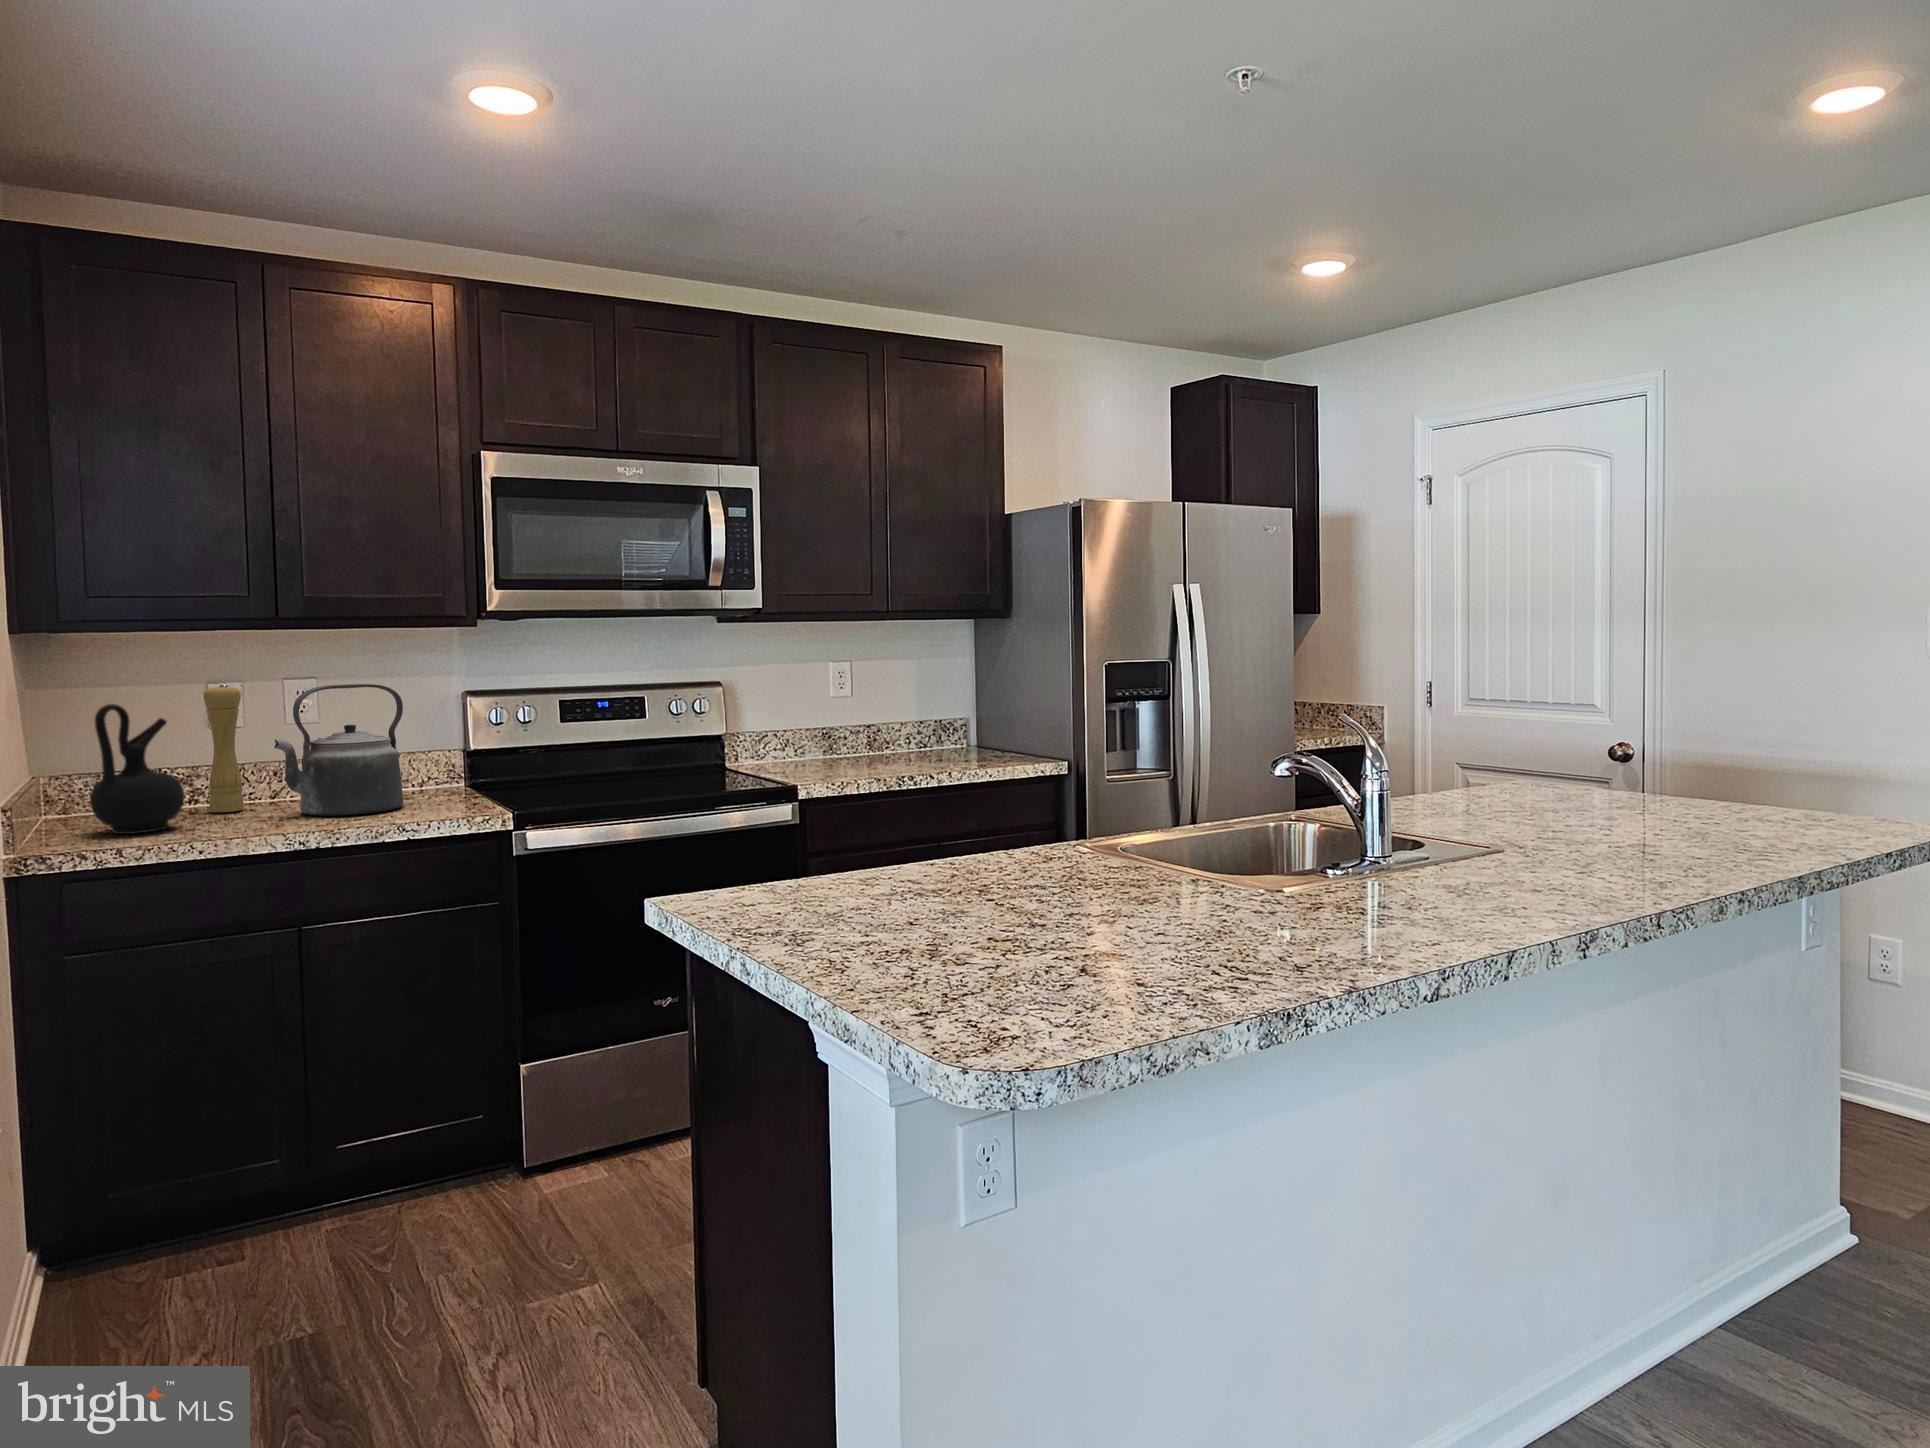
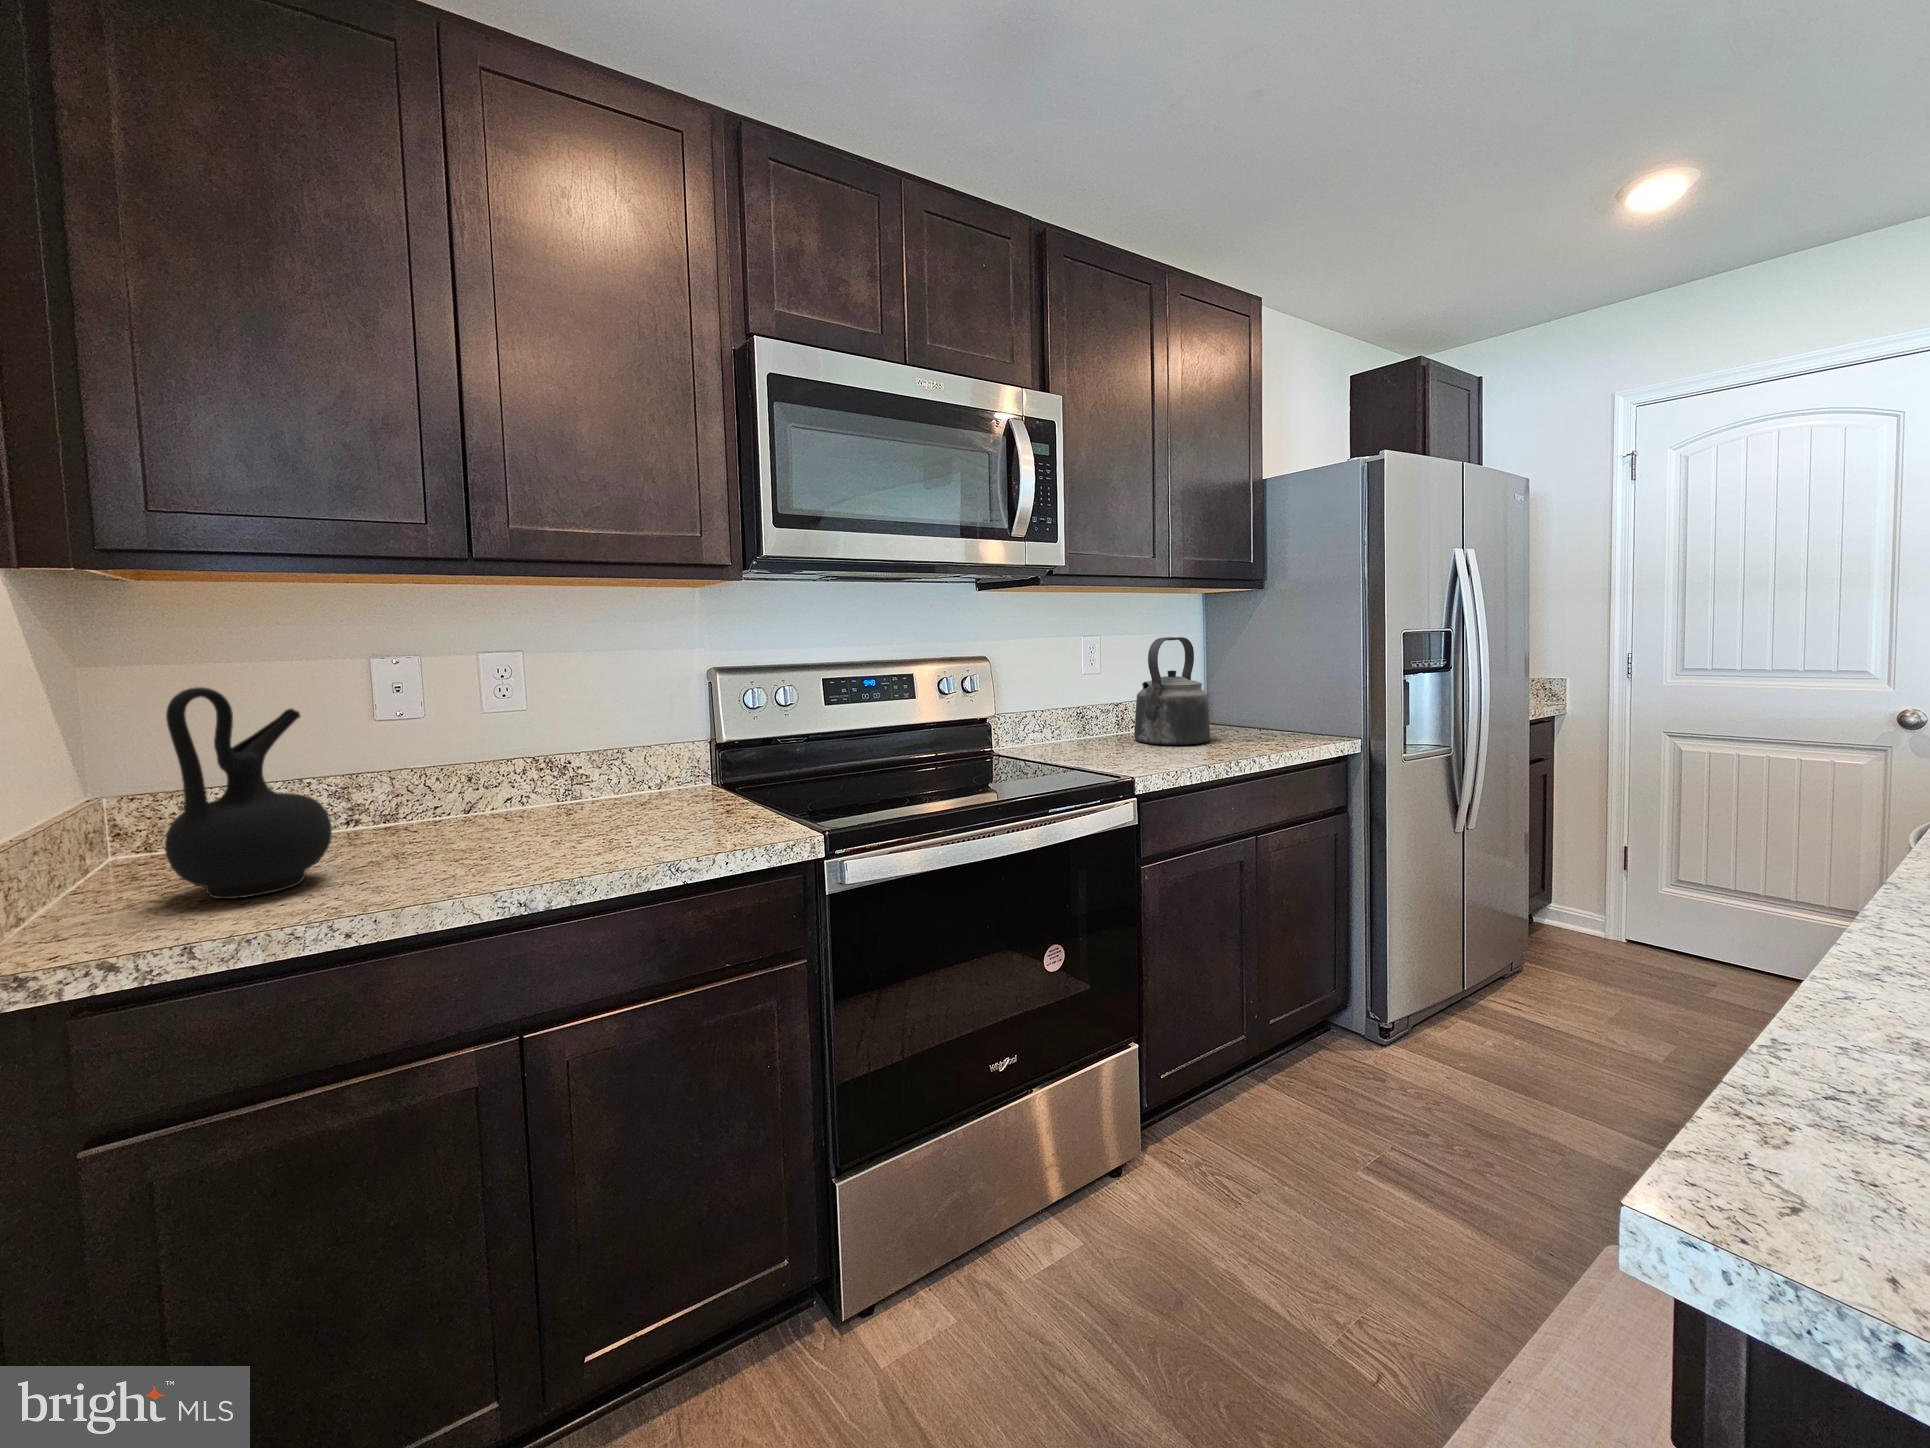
kettle: present [274,684,403,816] -> present [1134,637,1210,745]
pepper mill: present [204,685,244,813] -> none [363,658,426,842]

